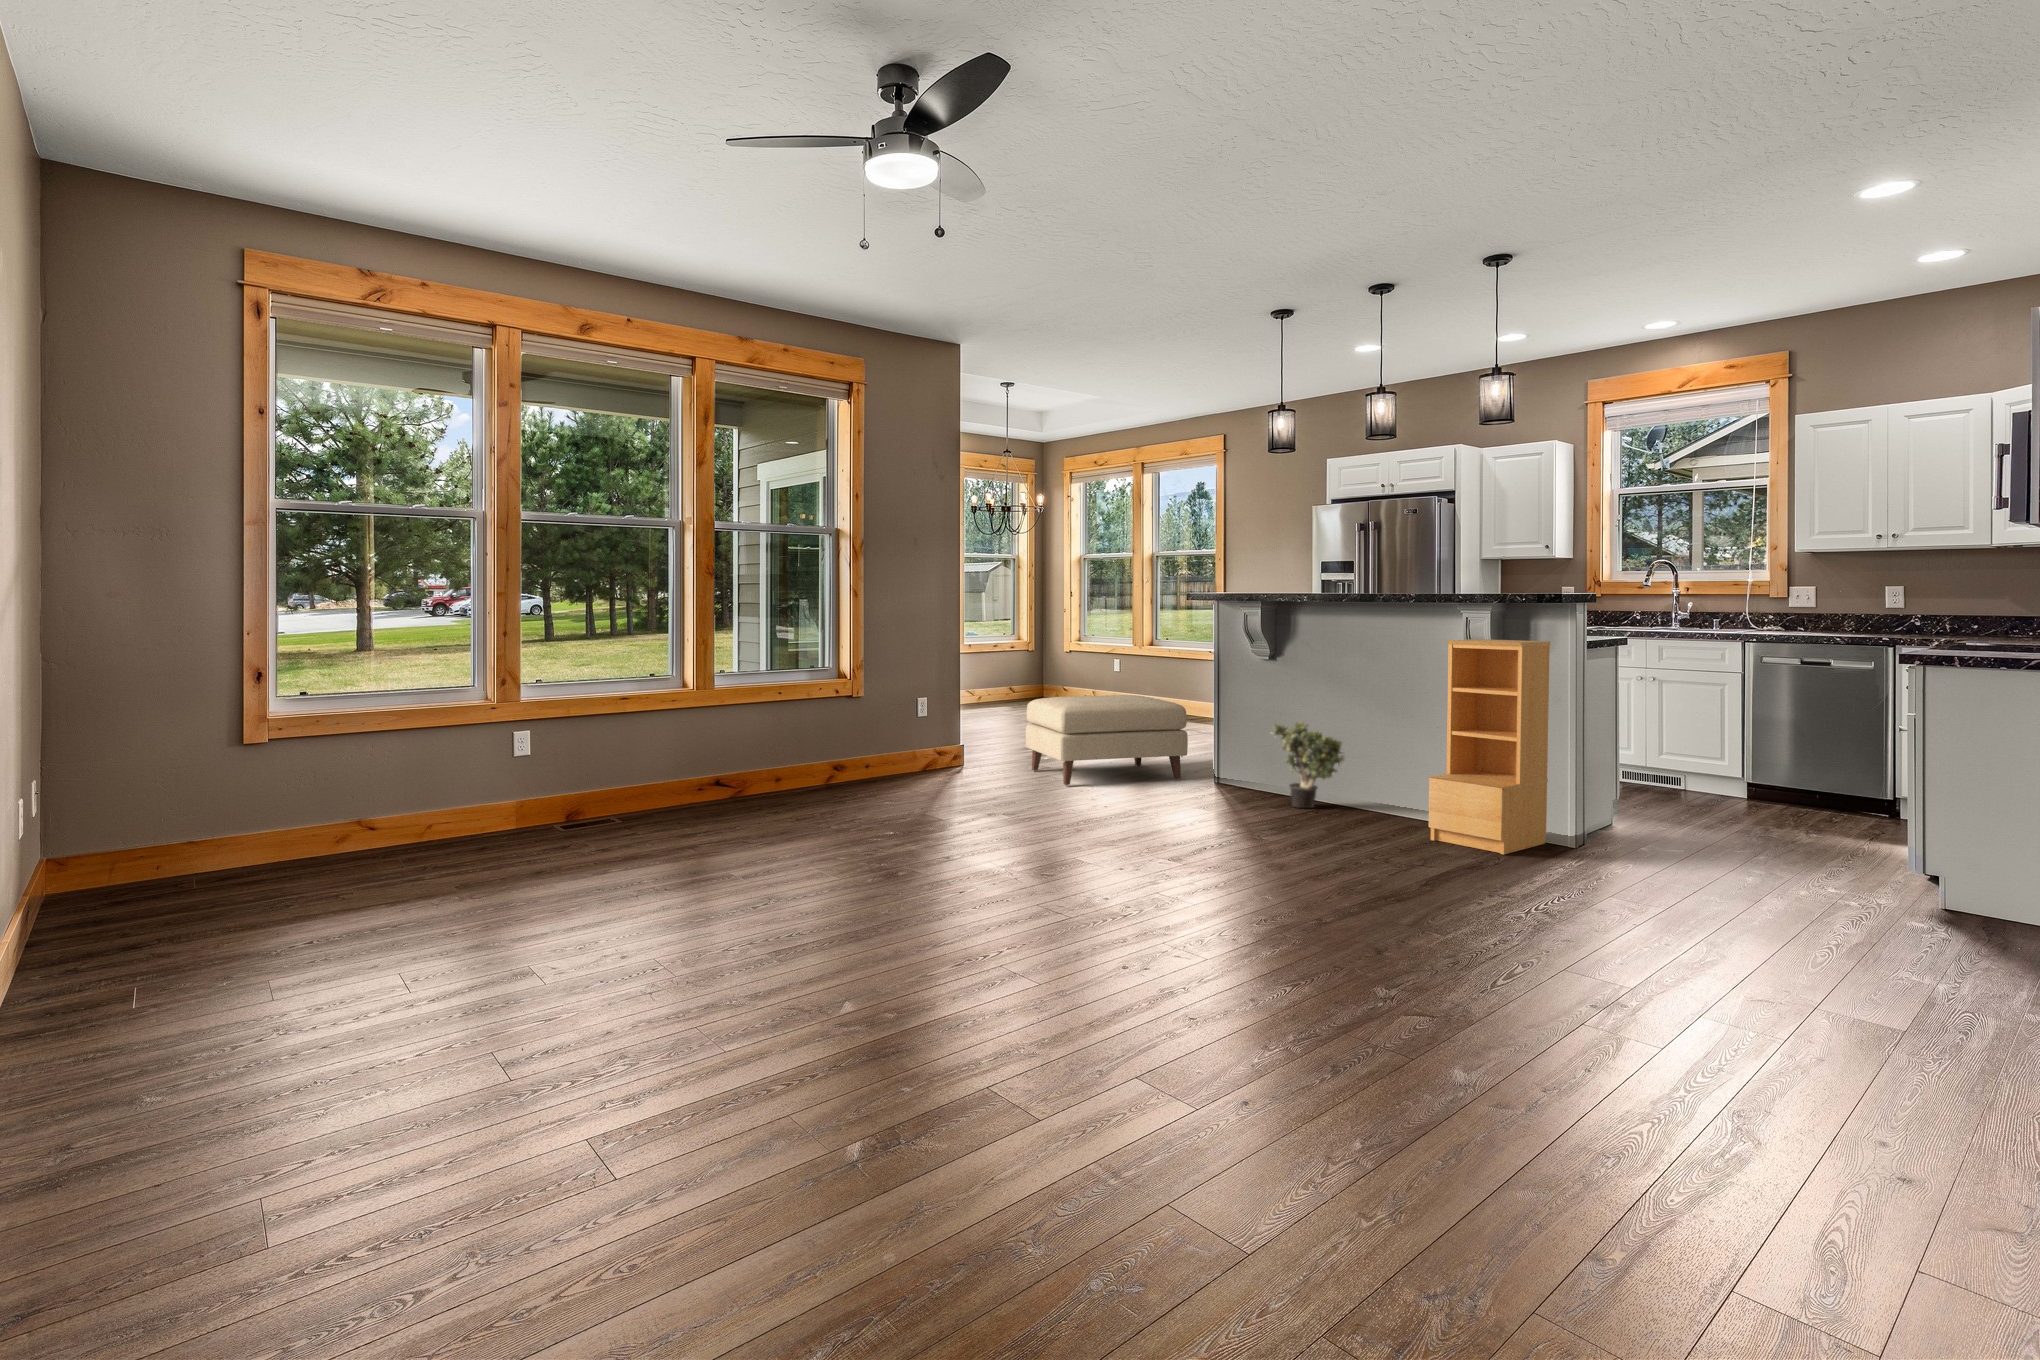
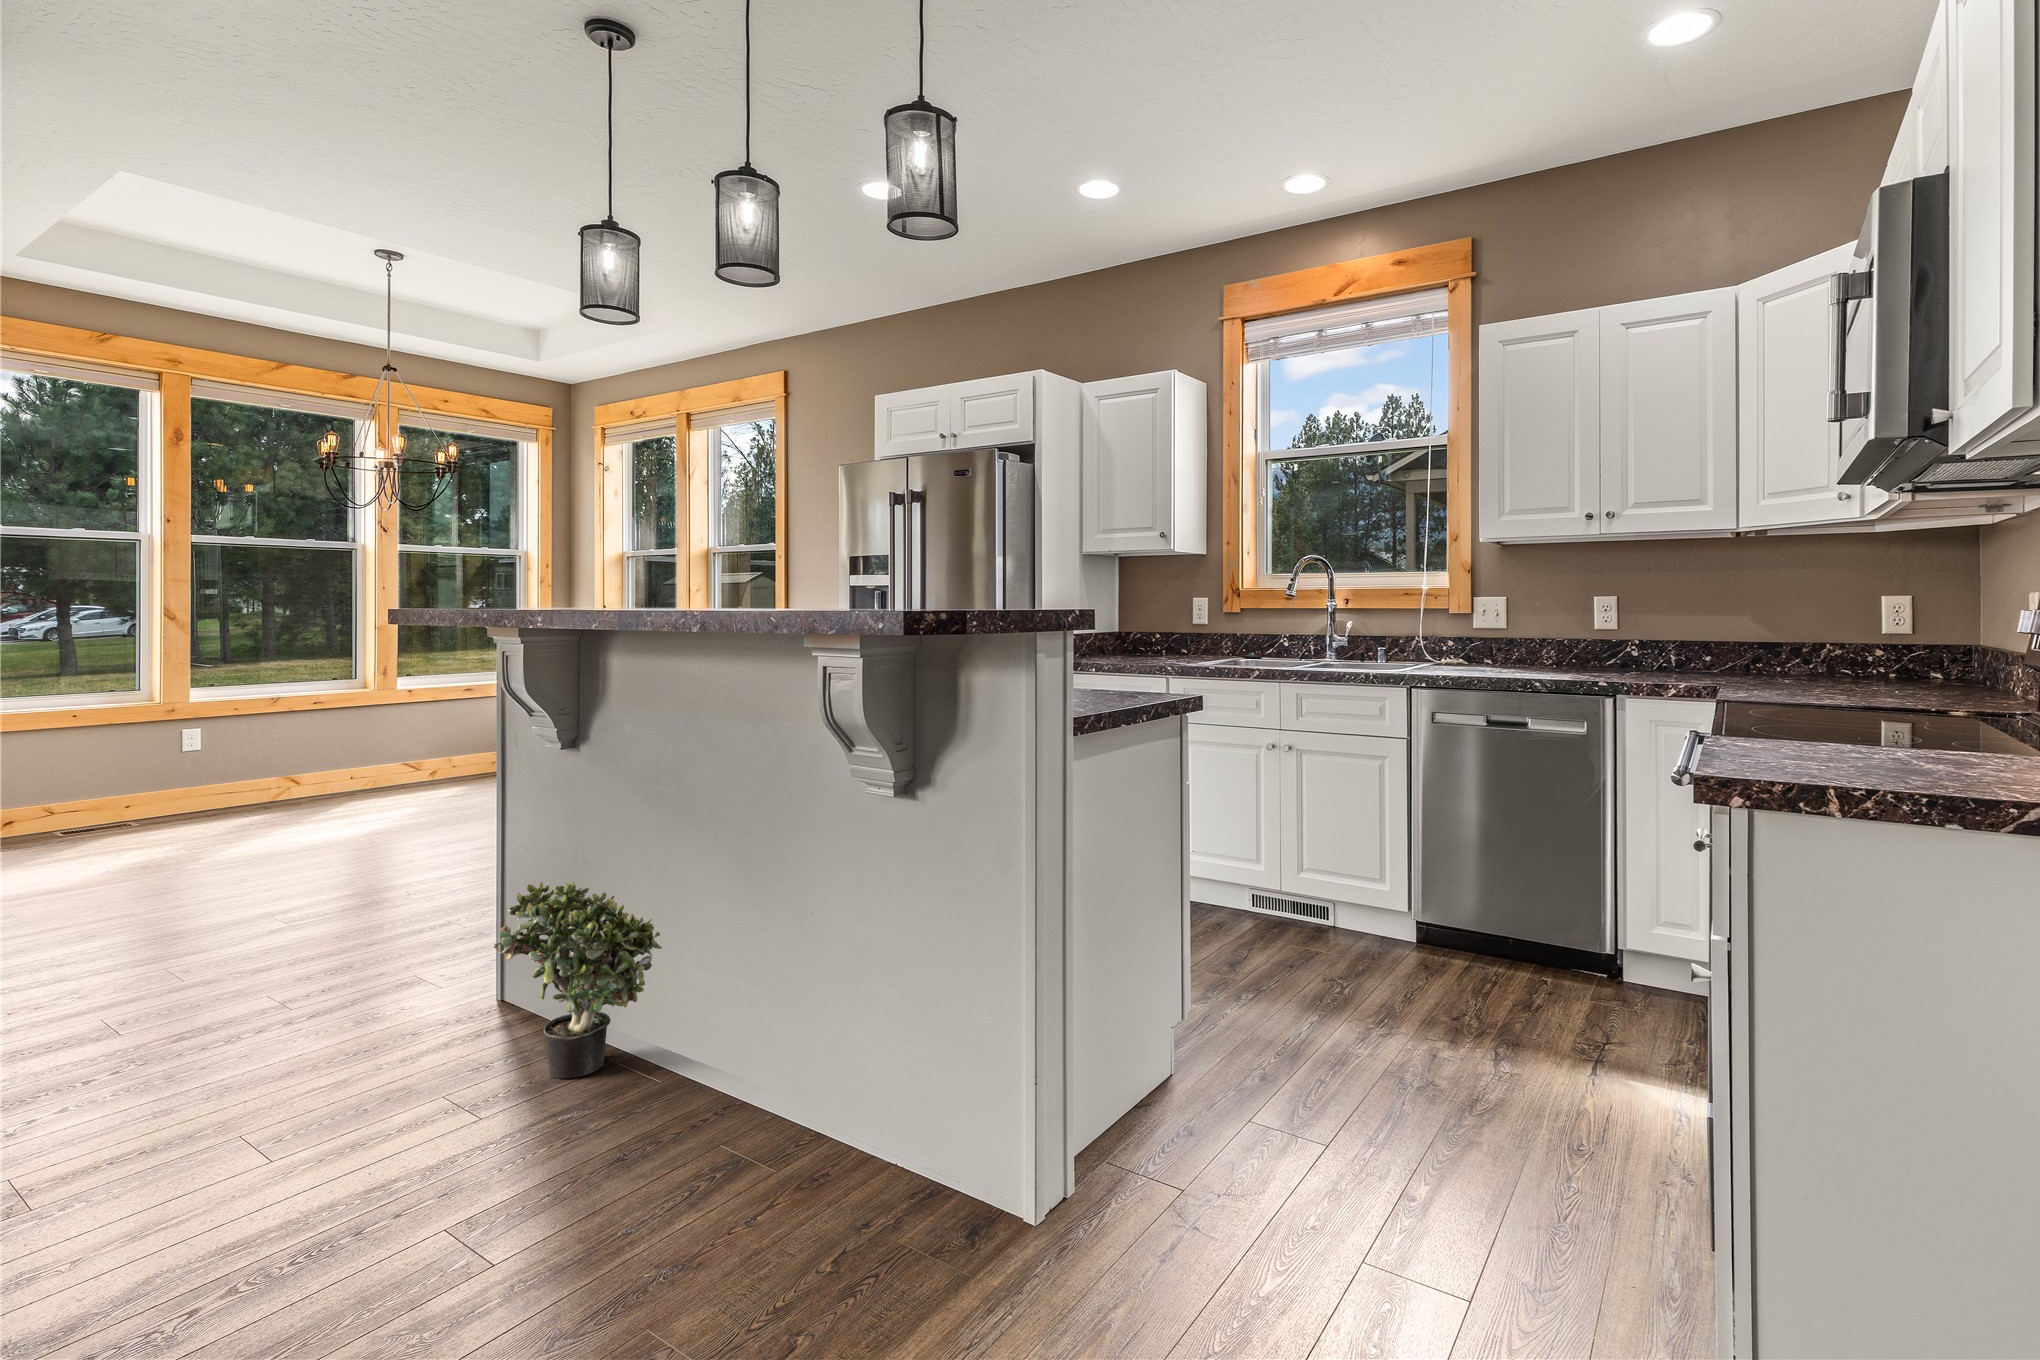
bookshelf: present [1429,639,1550,855] -> none [695,708,980,1294]
ottoman: present [1026,695,1188,786] -> none [86,799,462,1031]

